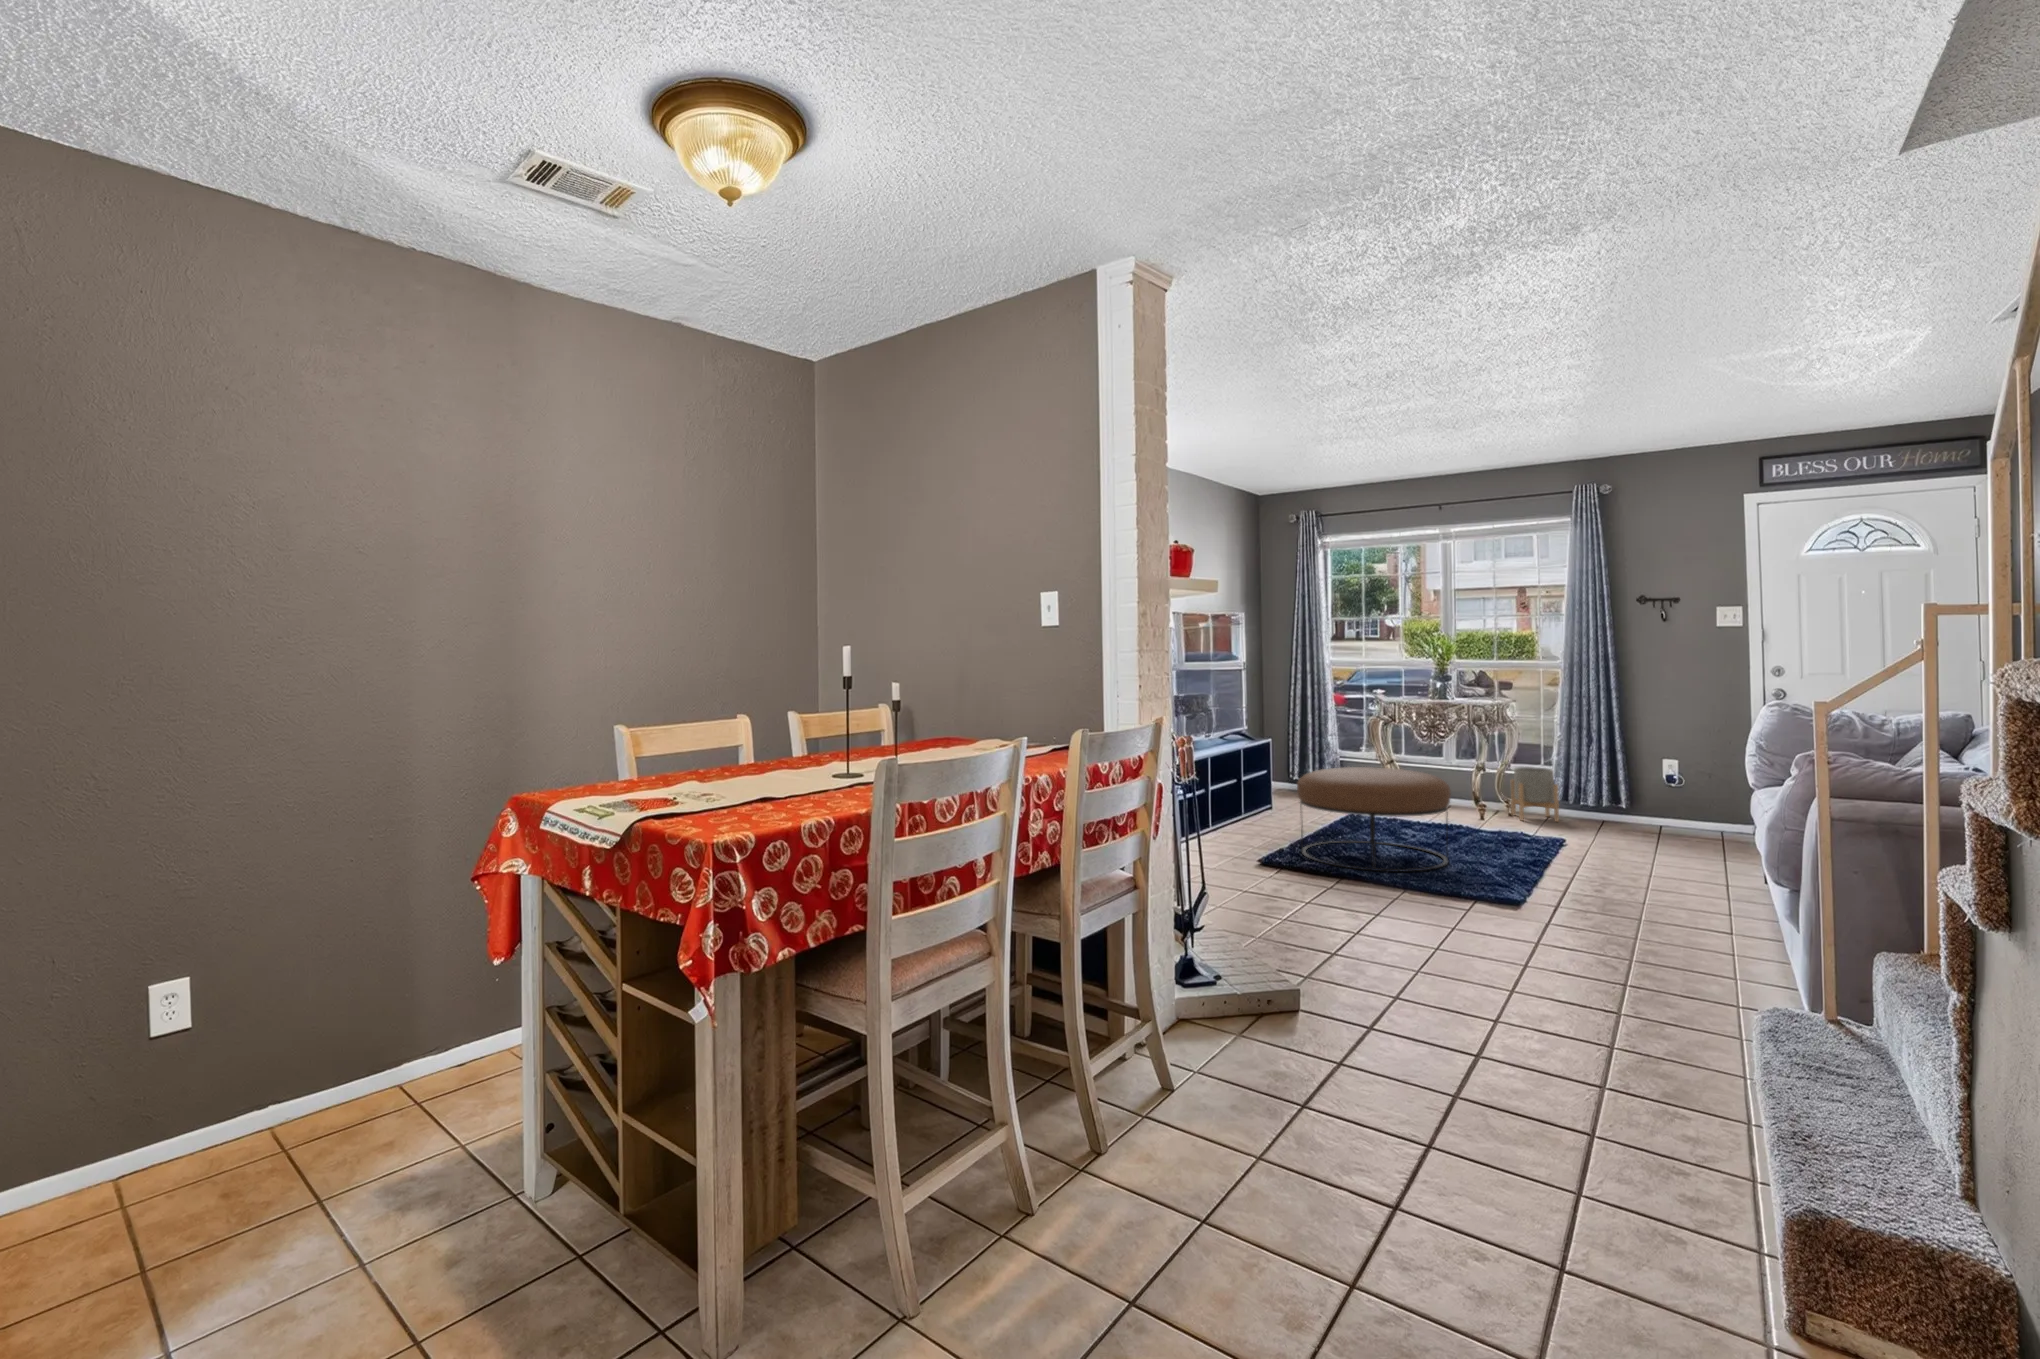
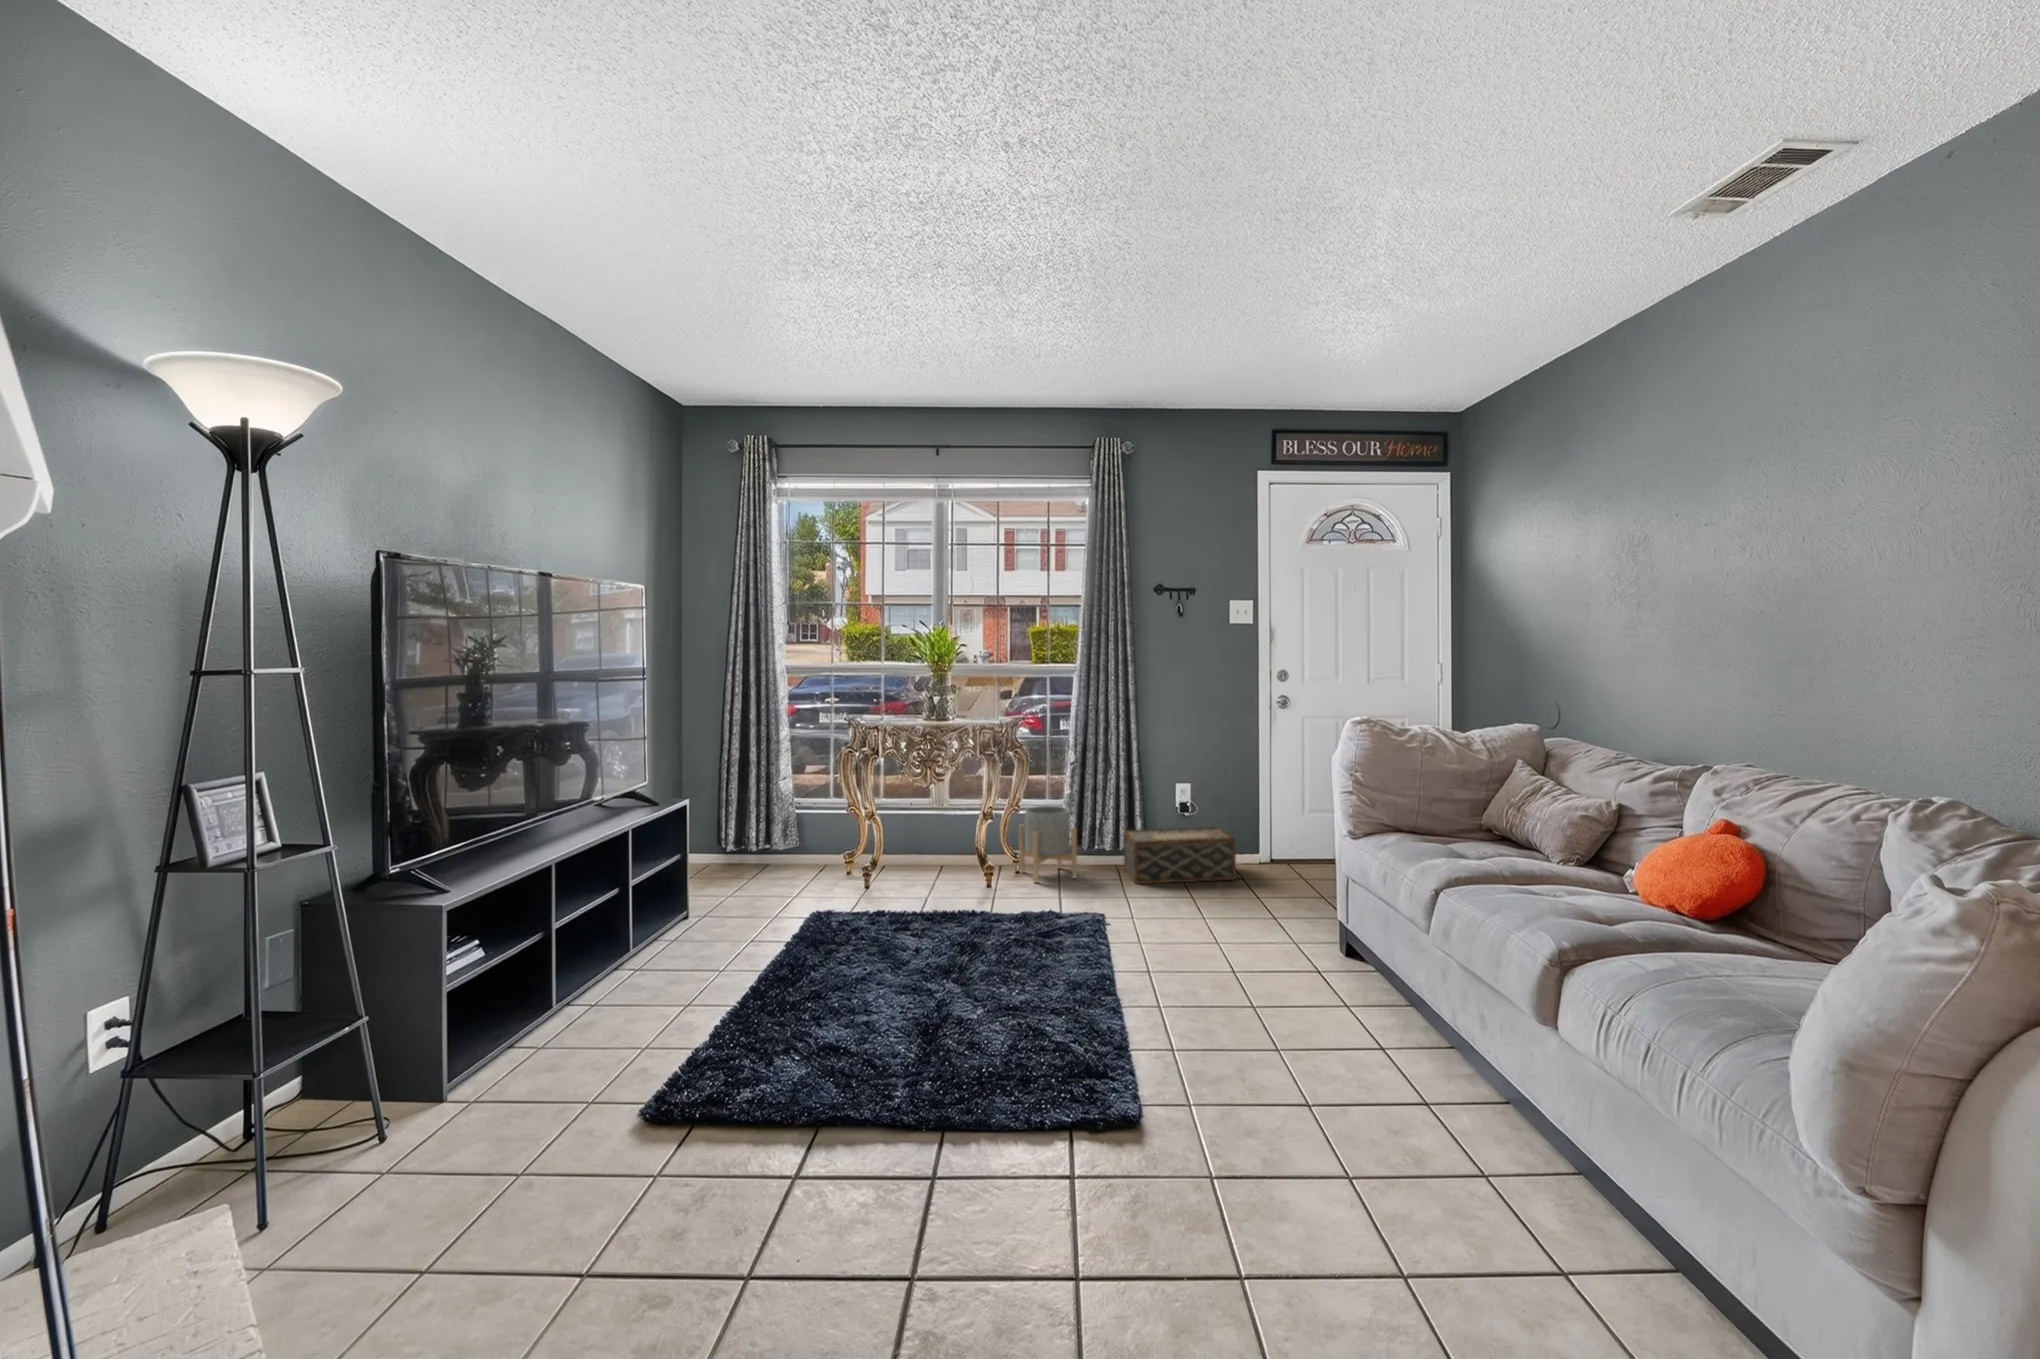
ottoman: present [1297,767,1451,871] -> none [724,857,992,1094]
woven basket: none [1607,792,1712,838] -> present [1124,827,1236,884]

